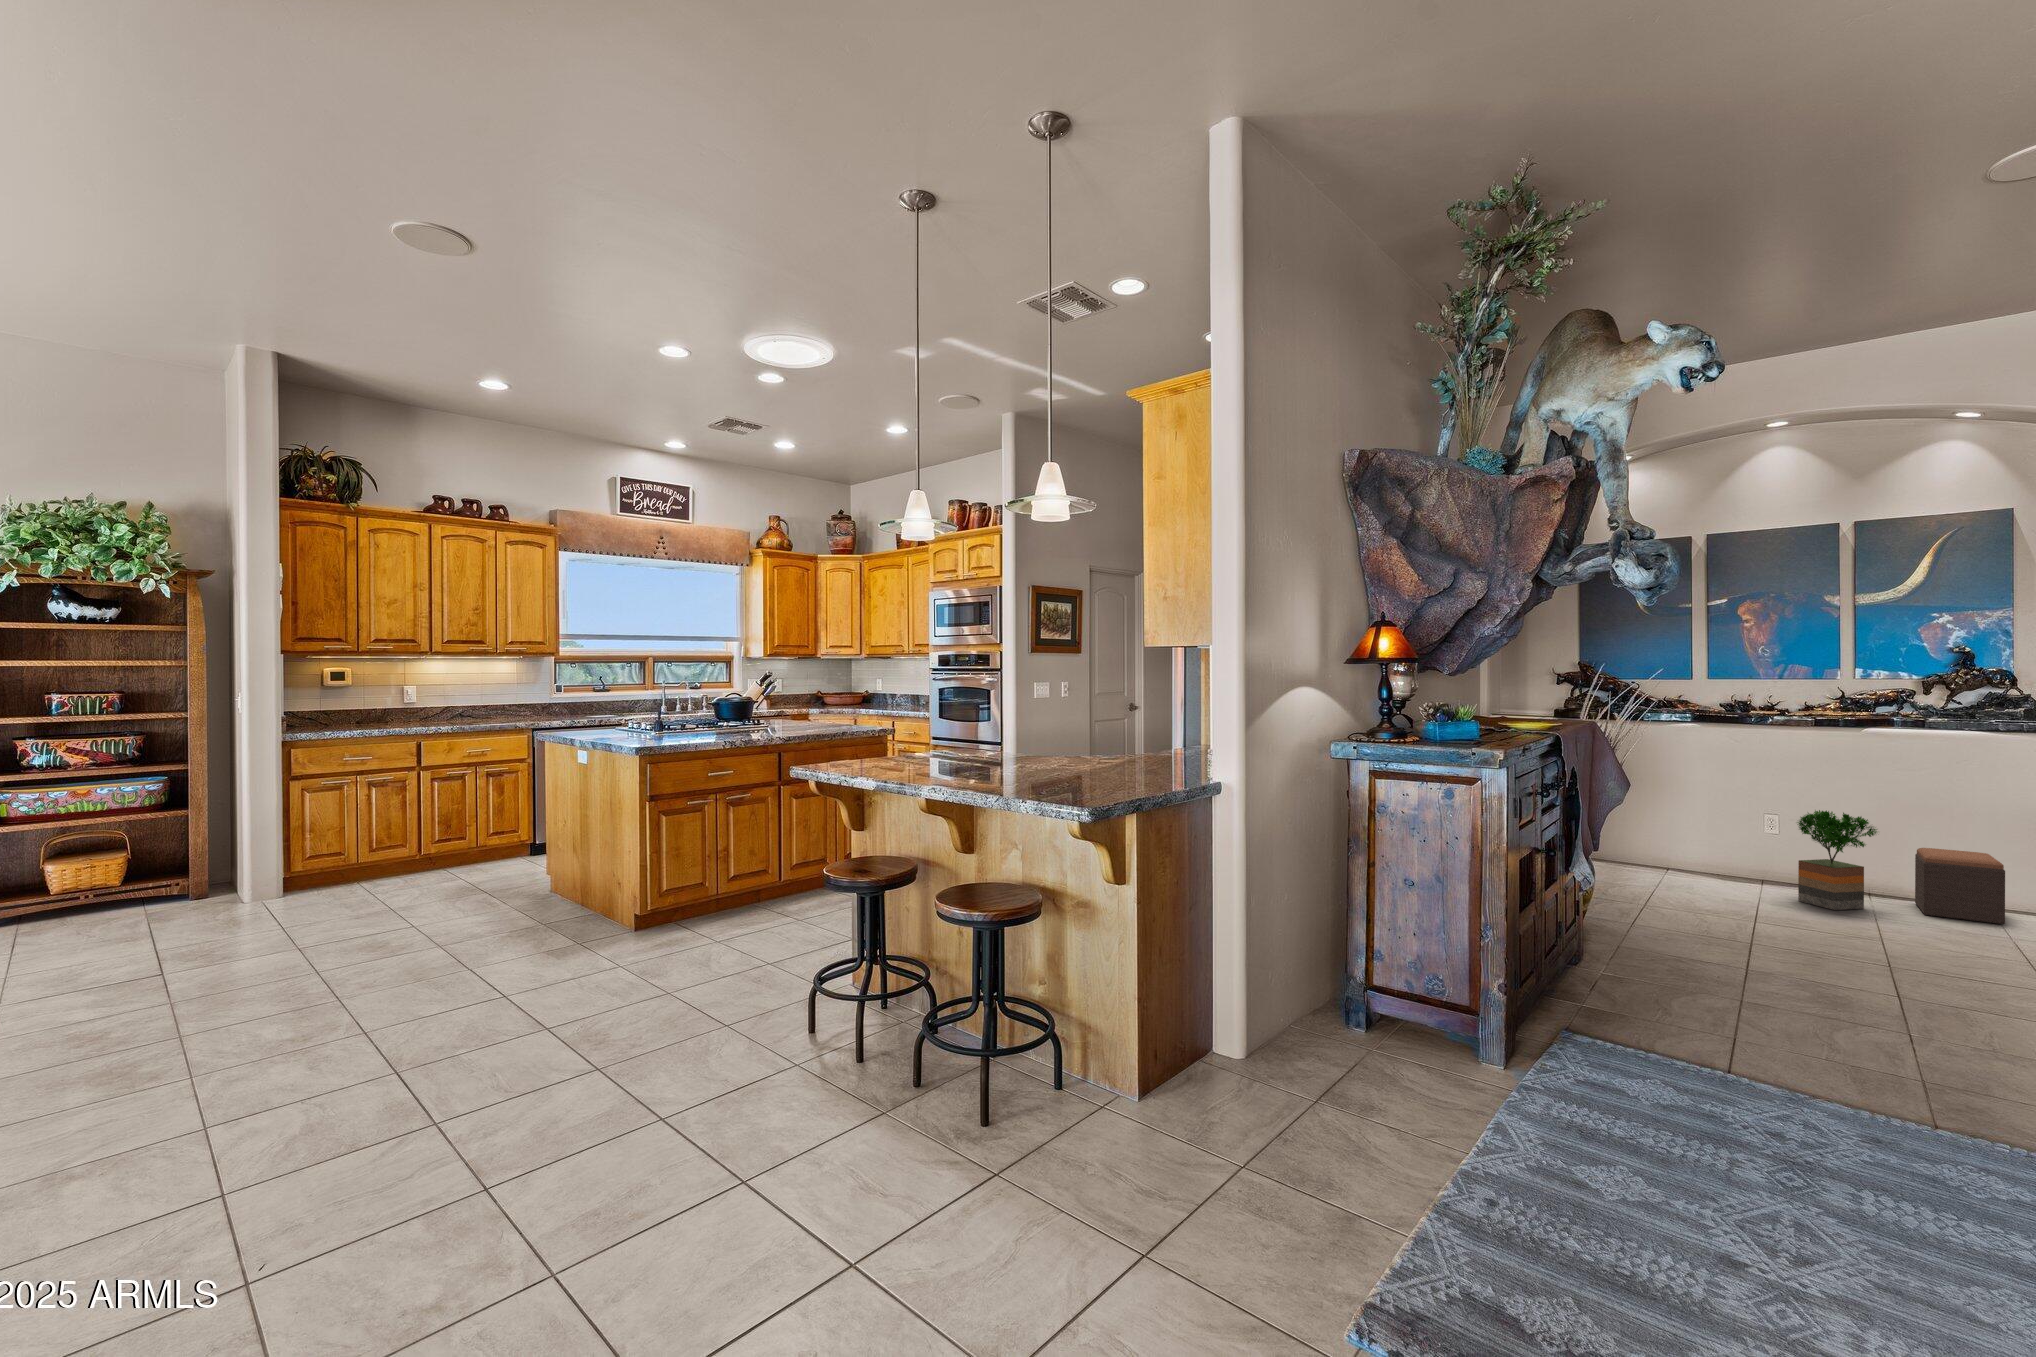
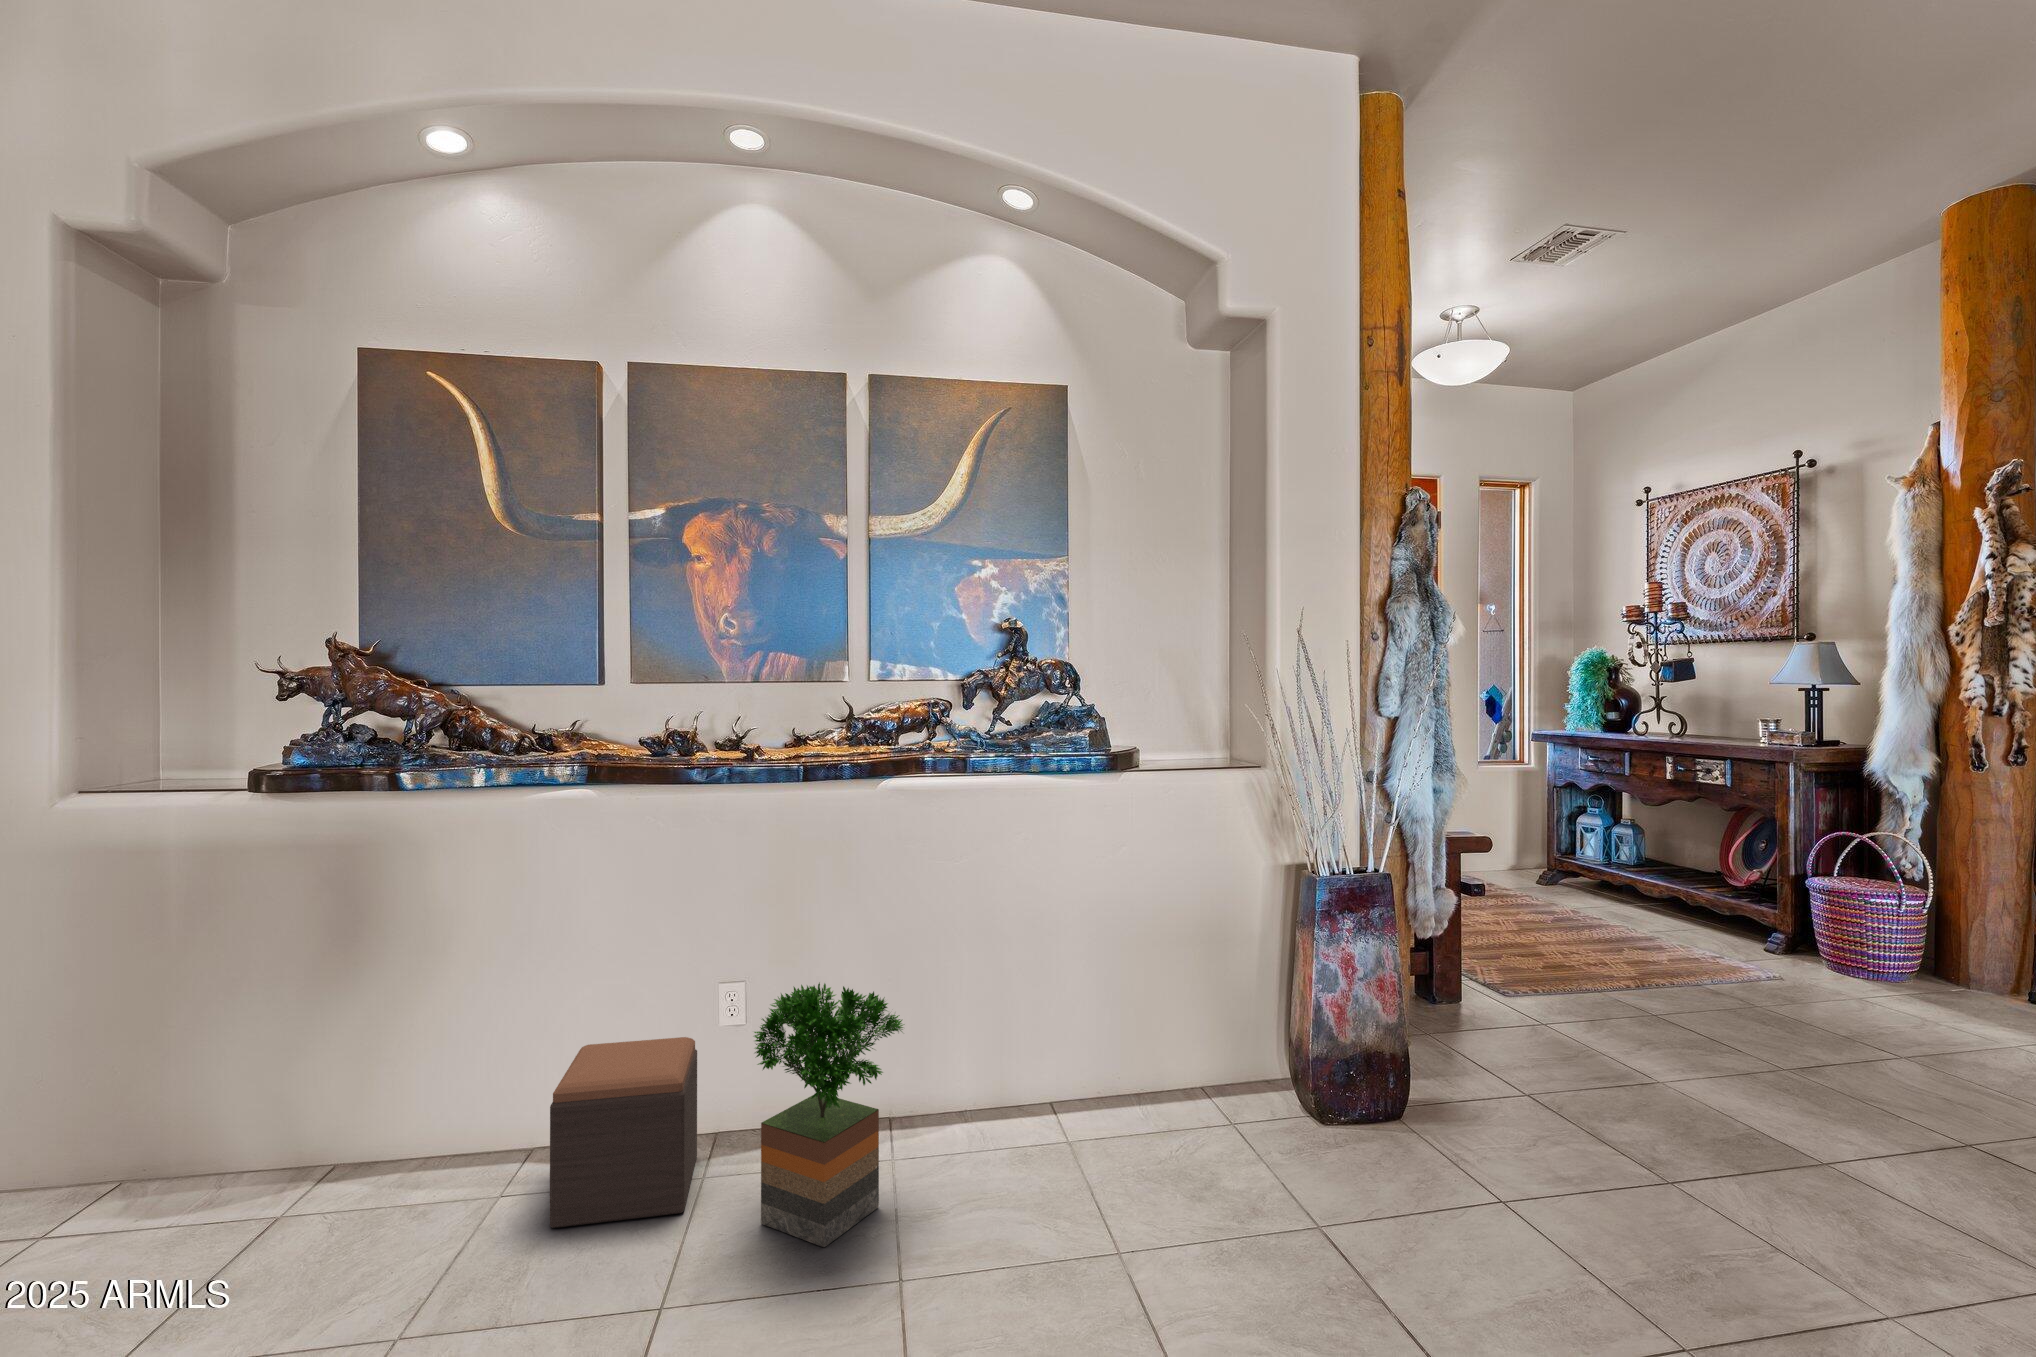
footstool: present [1915,848,2005,924] -> present [550,1037,697,1228]

